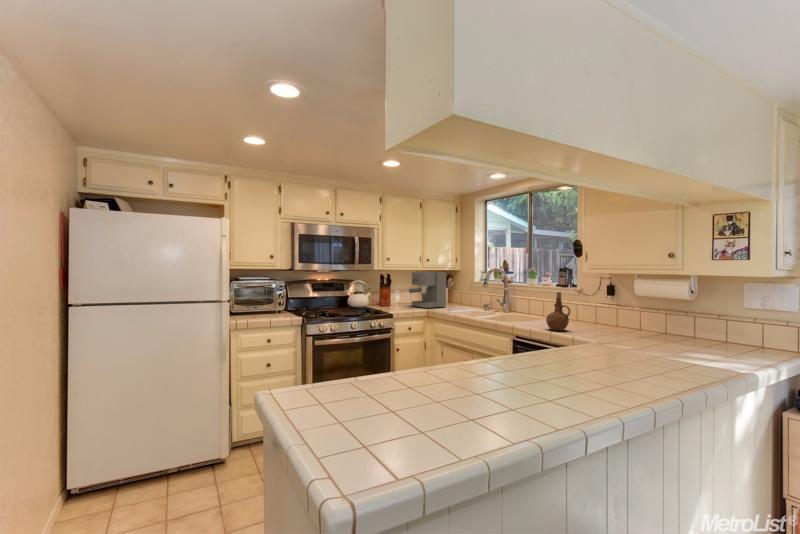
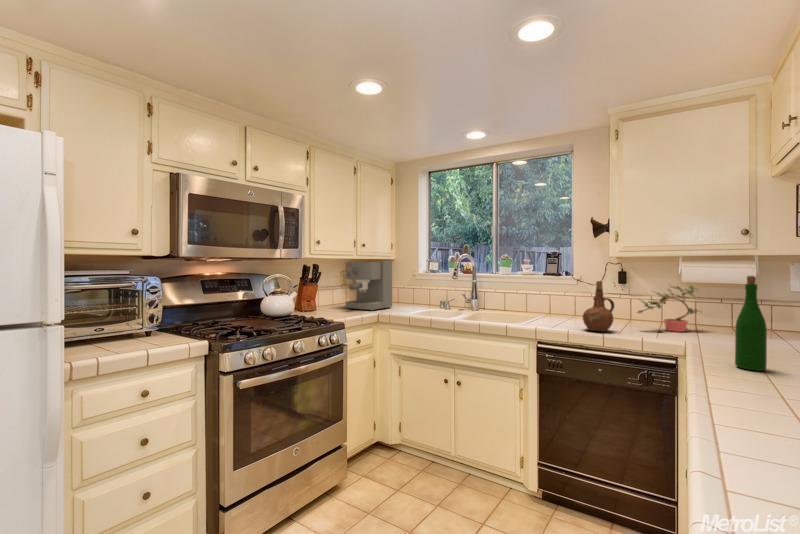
wine bottle: none [574,291,591,355] -> present [735,276,767,371]
potted plant: none [590,297,653,336] -> present [638,286,698,332]

